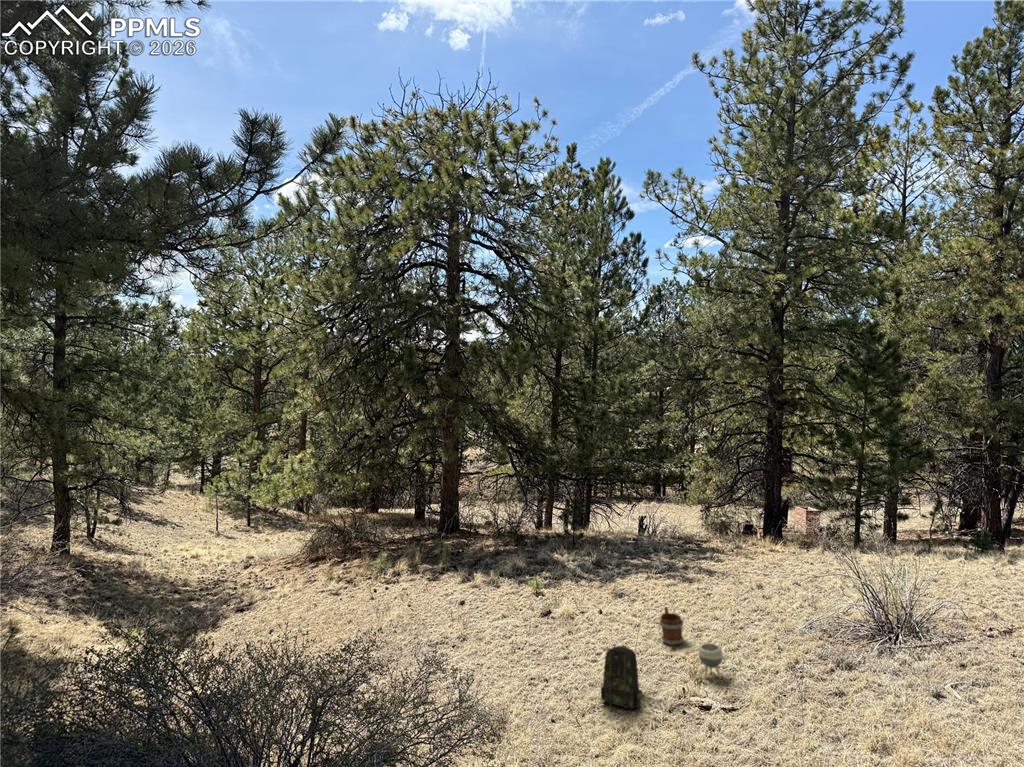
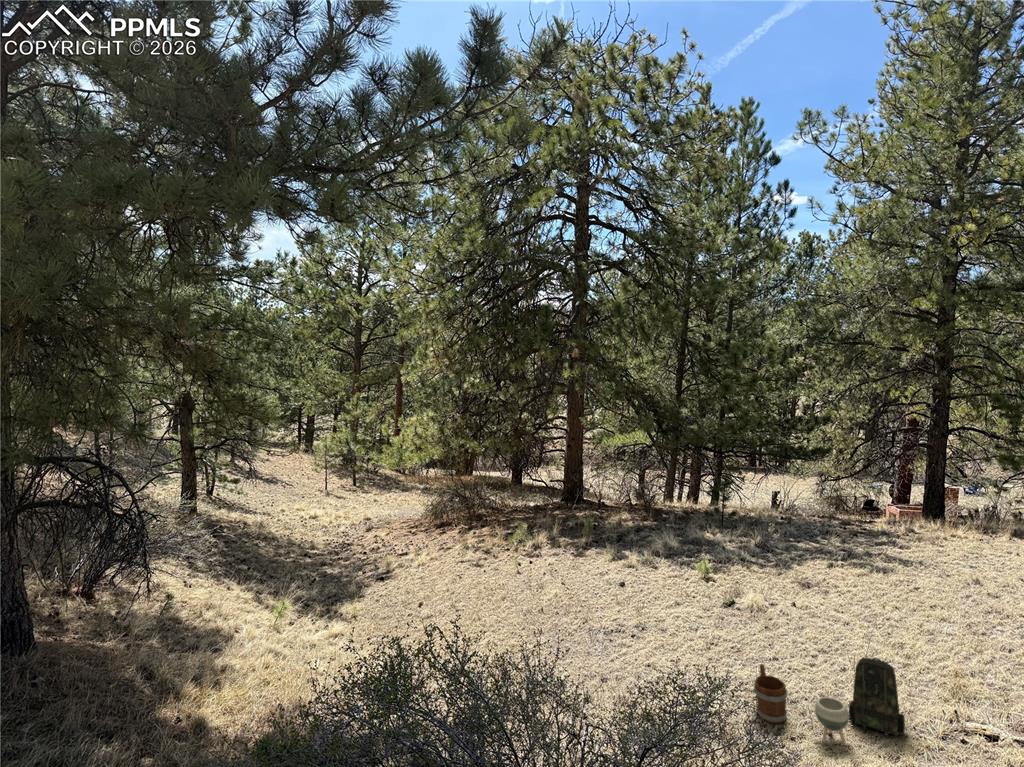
bucket: present [659,607,683,646] -> present [753,664,788,724]
planter: present [698,643,723,679] -> present [815,697,849,746]

